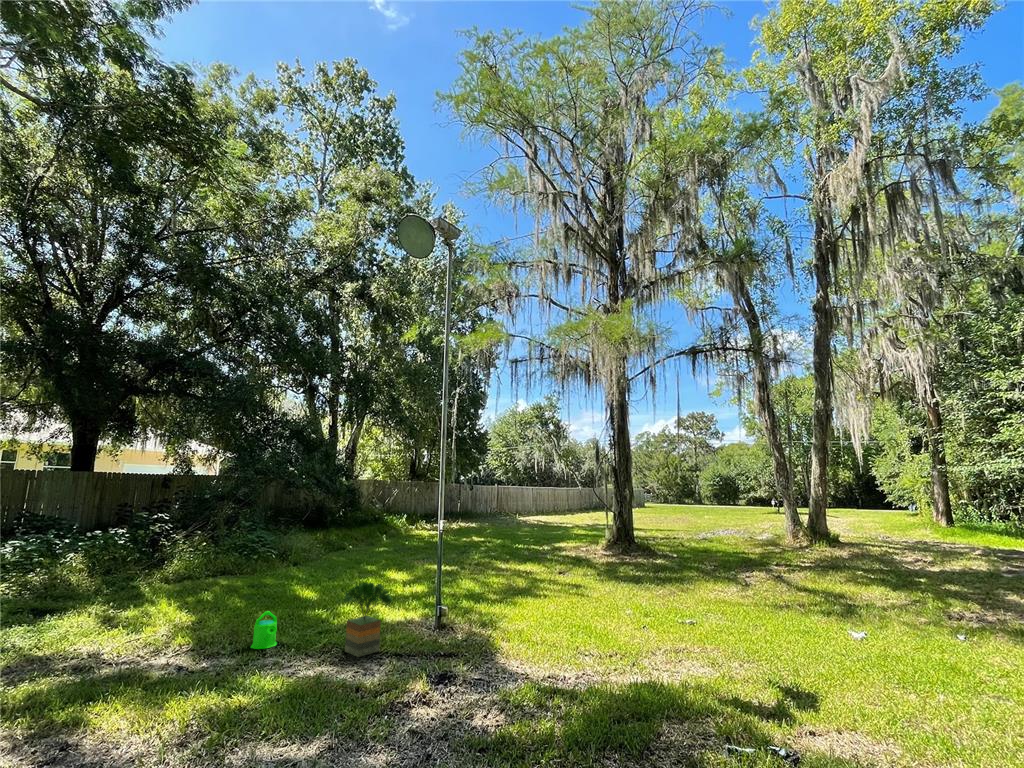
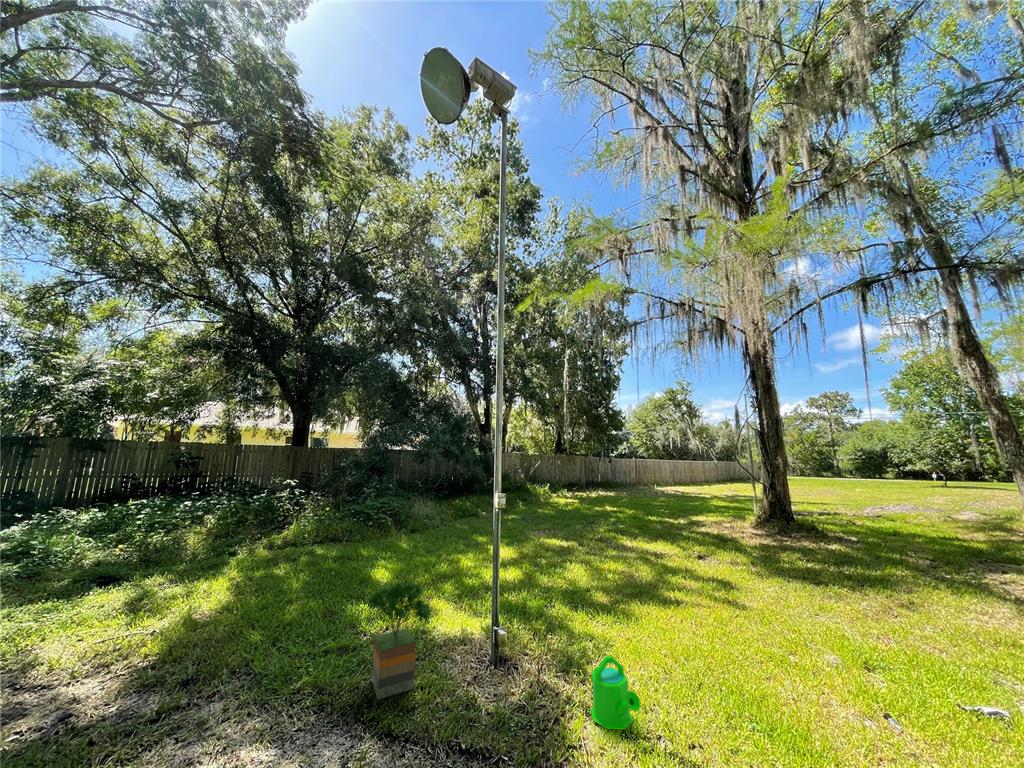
watering can: present [251,611,277,649] -> present [591,656,640,729]

